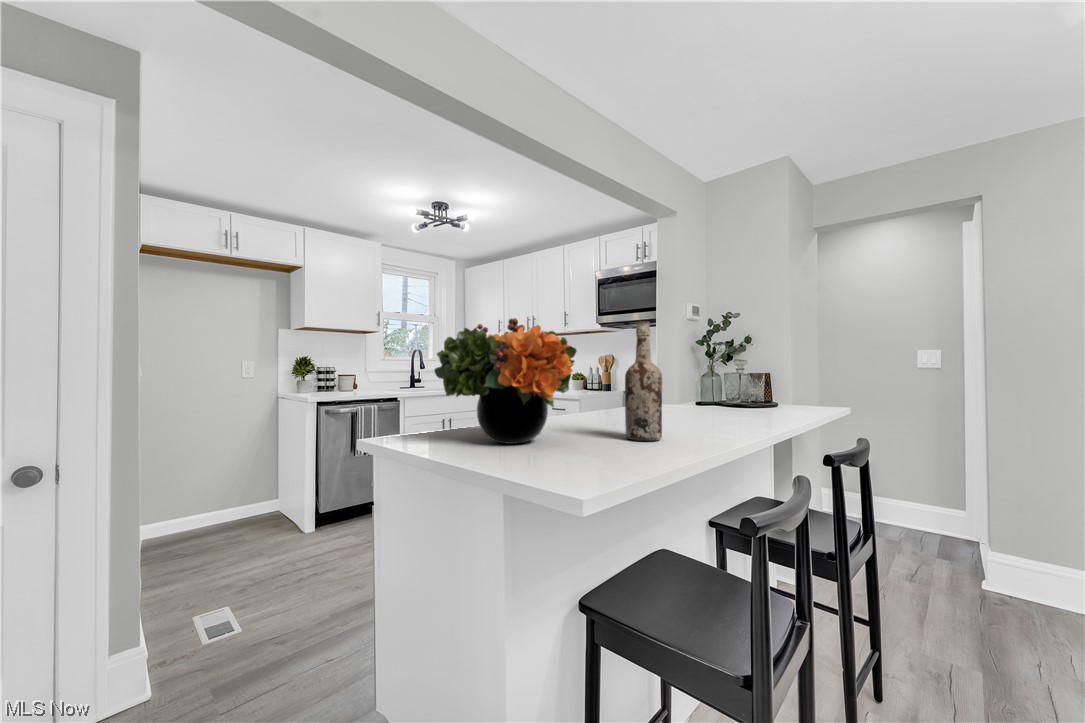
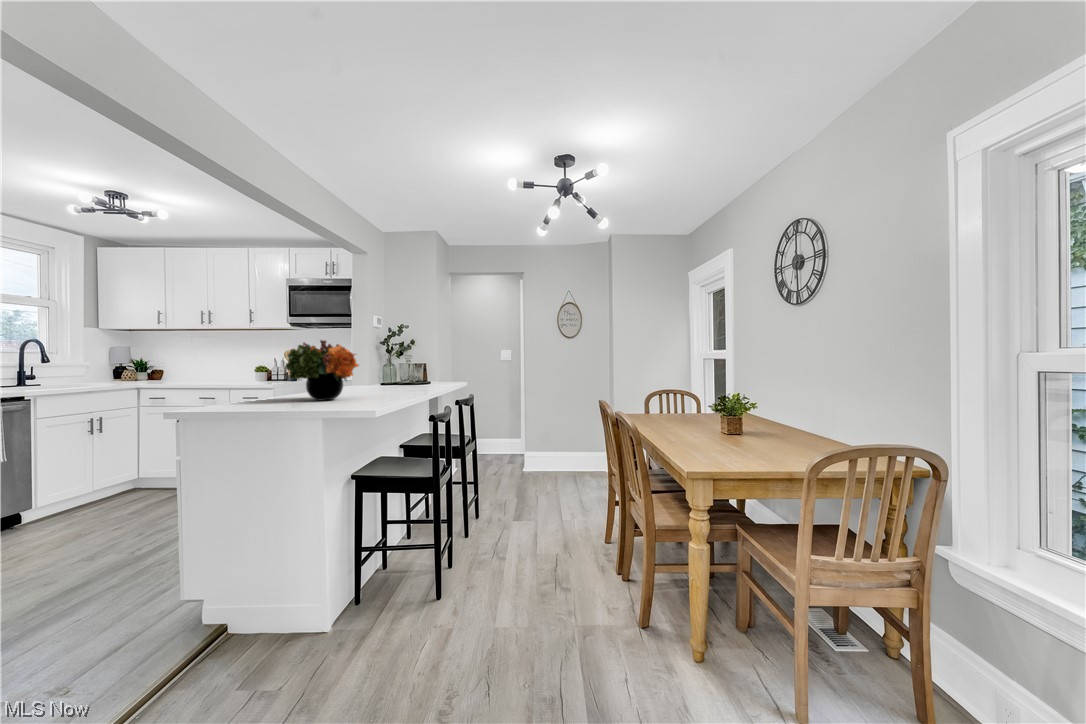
wine bottle: present [625,321,662,441] -> none [374,342,392,396]

